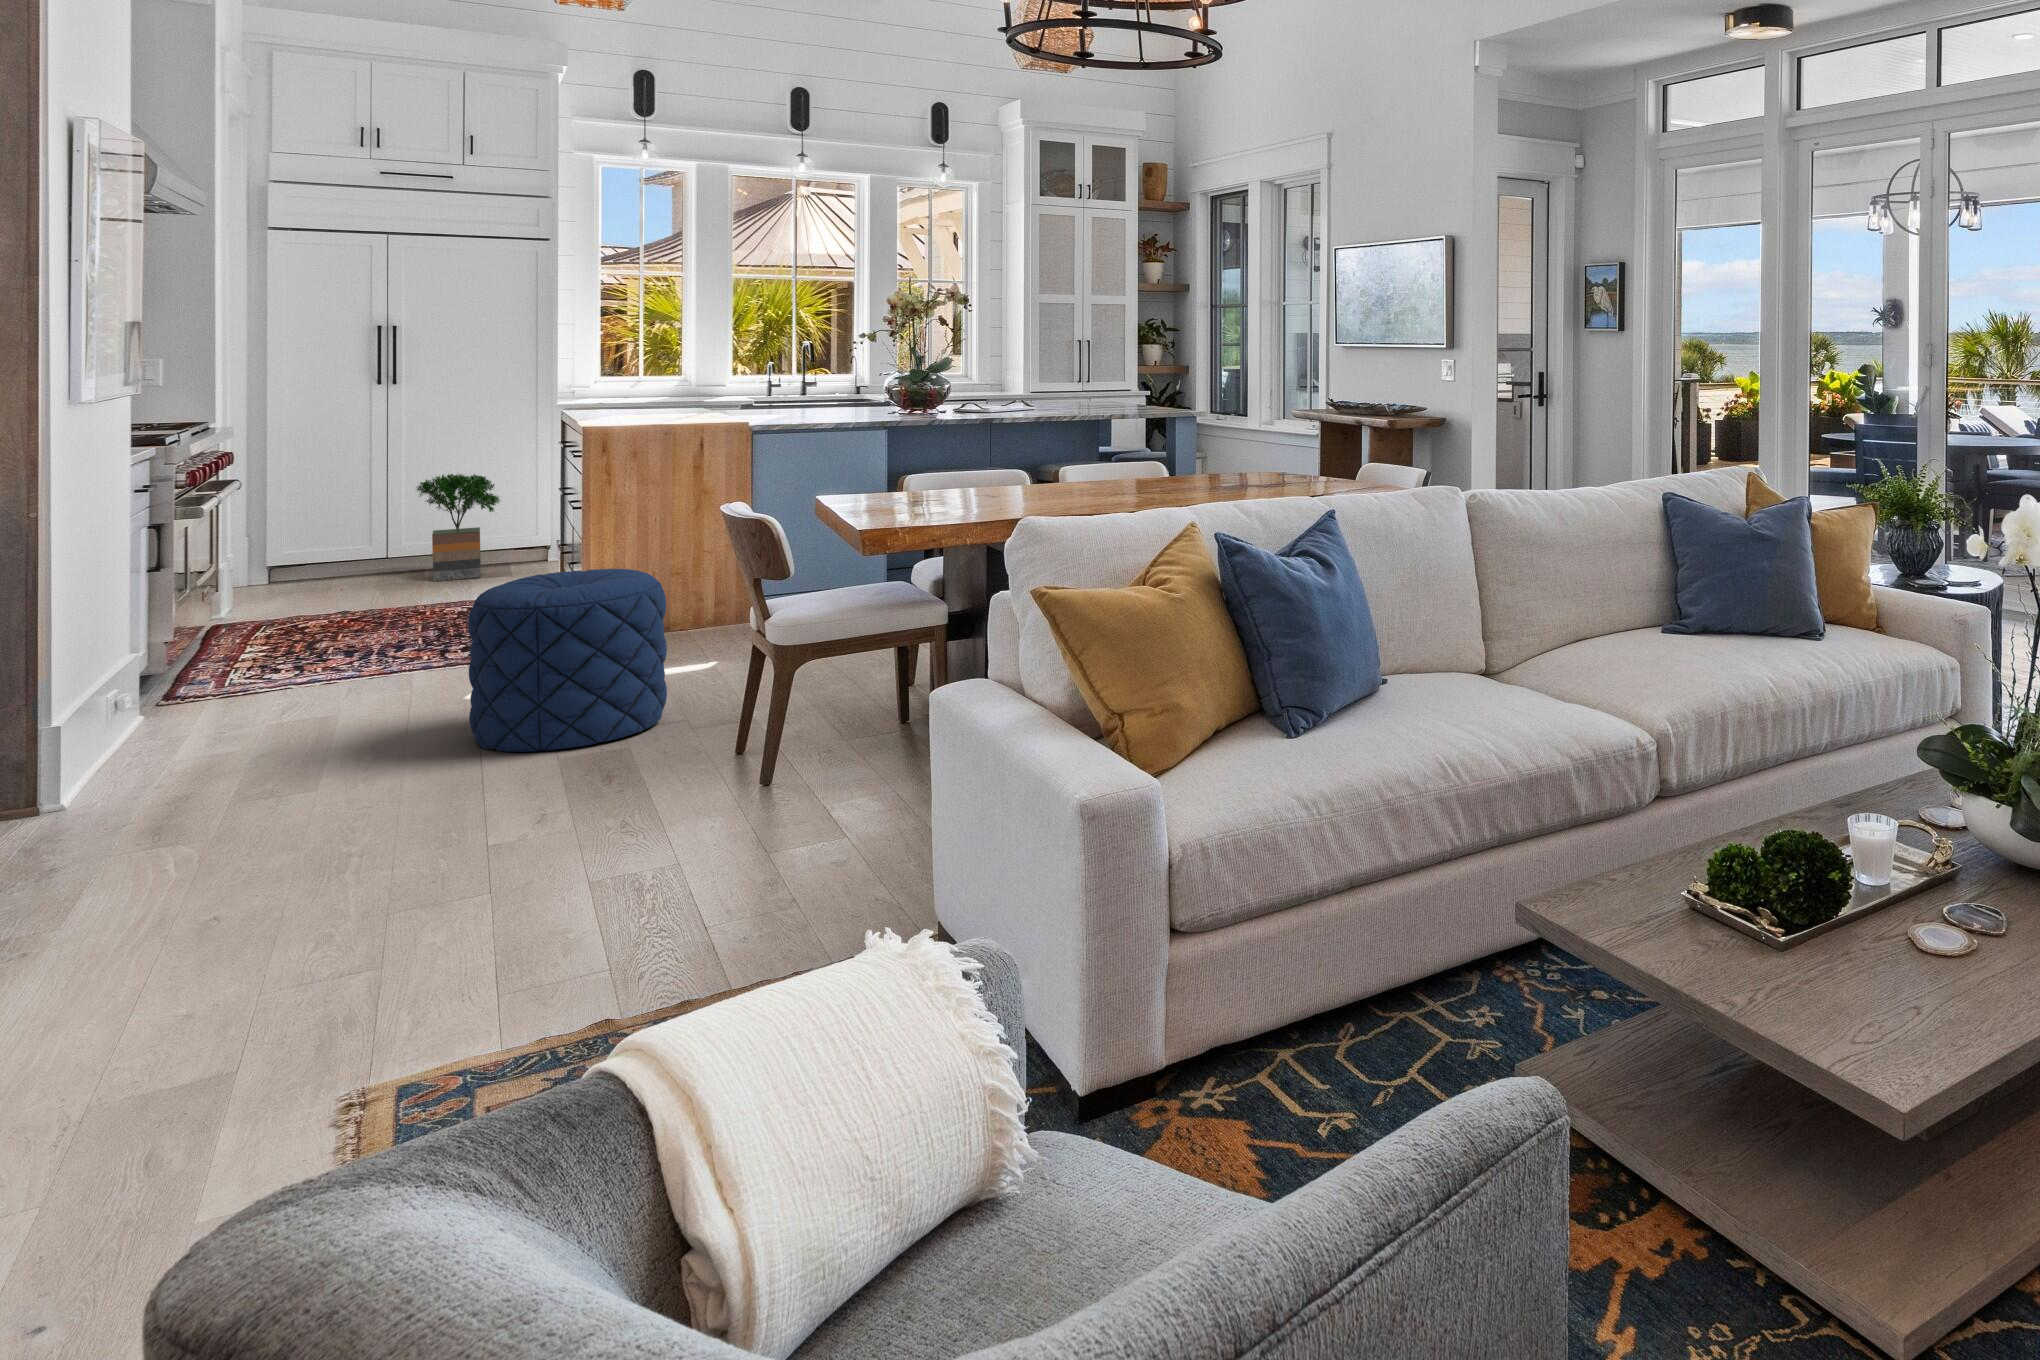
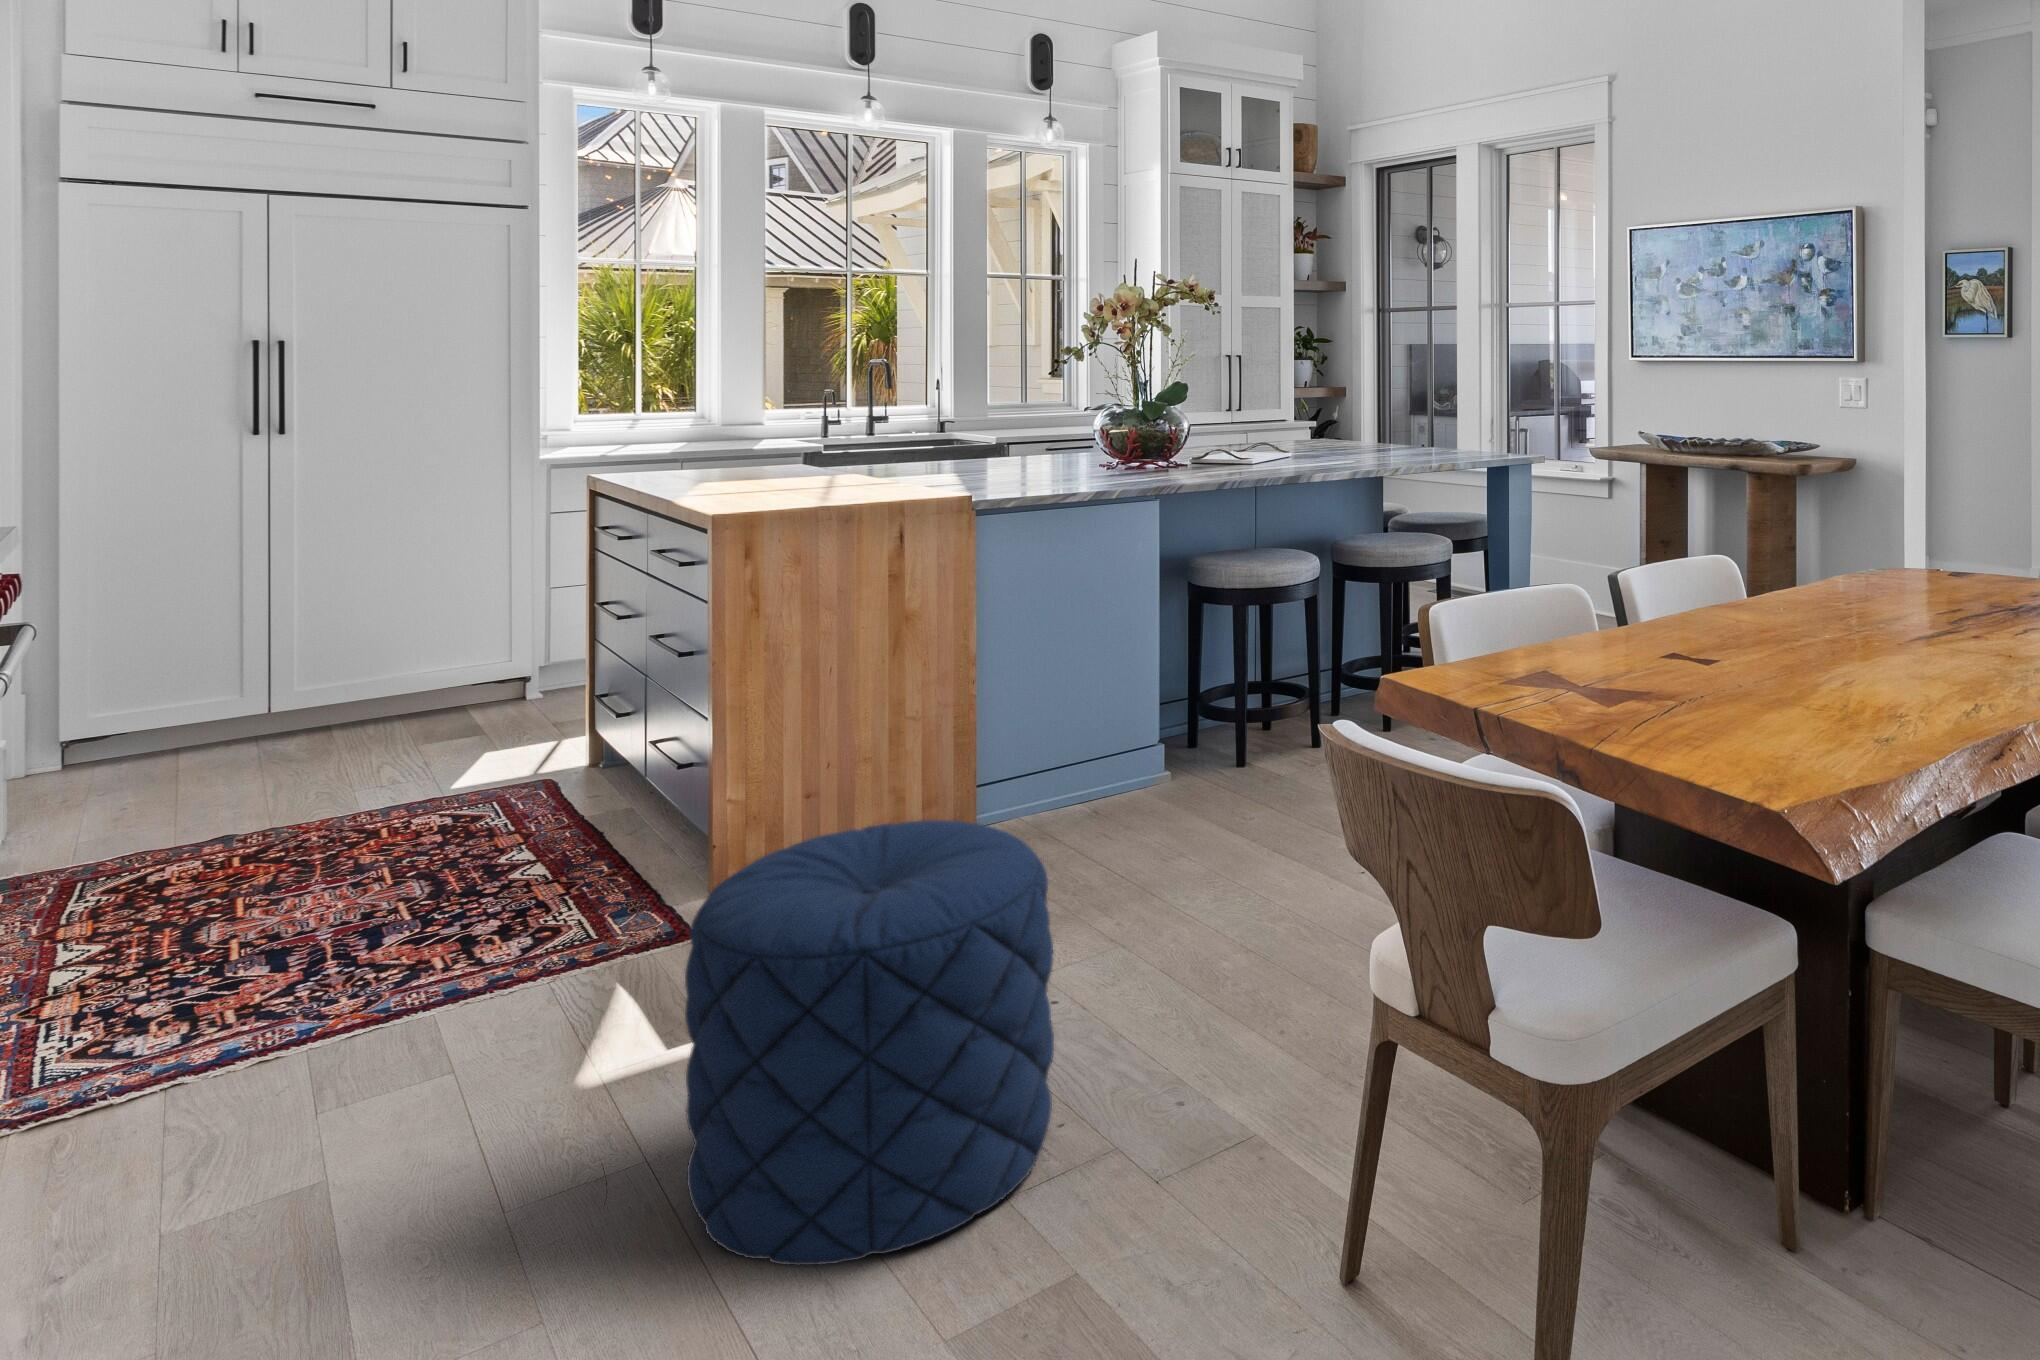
potted tree: present [416,473,500,581] -> none [313,580,458,758]

